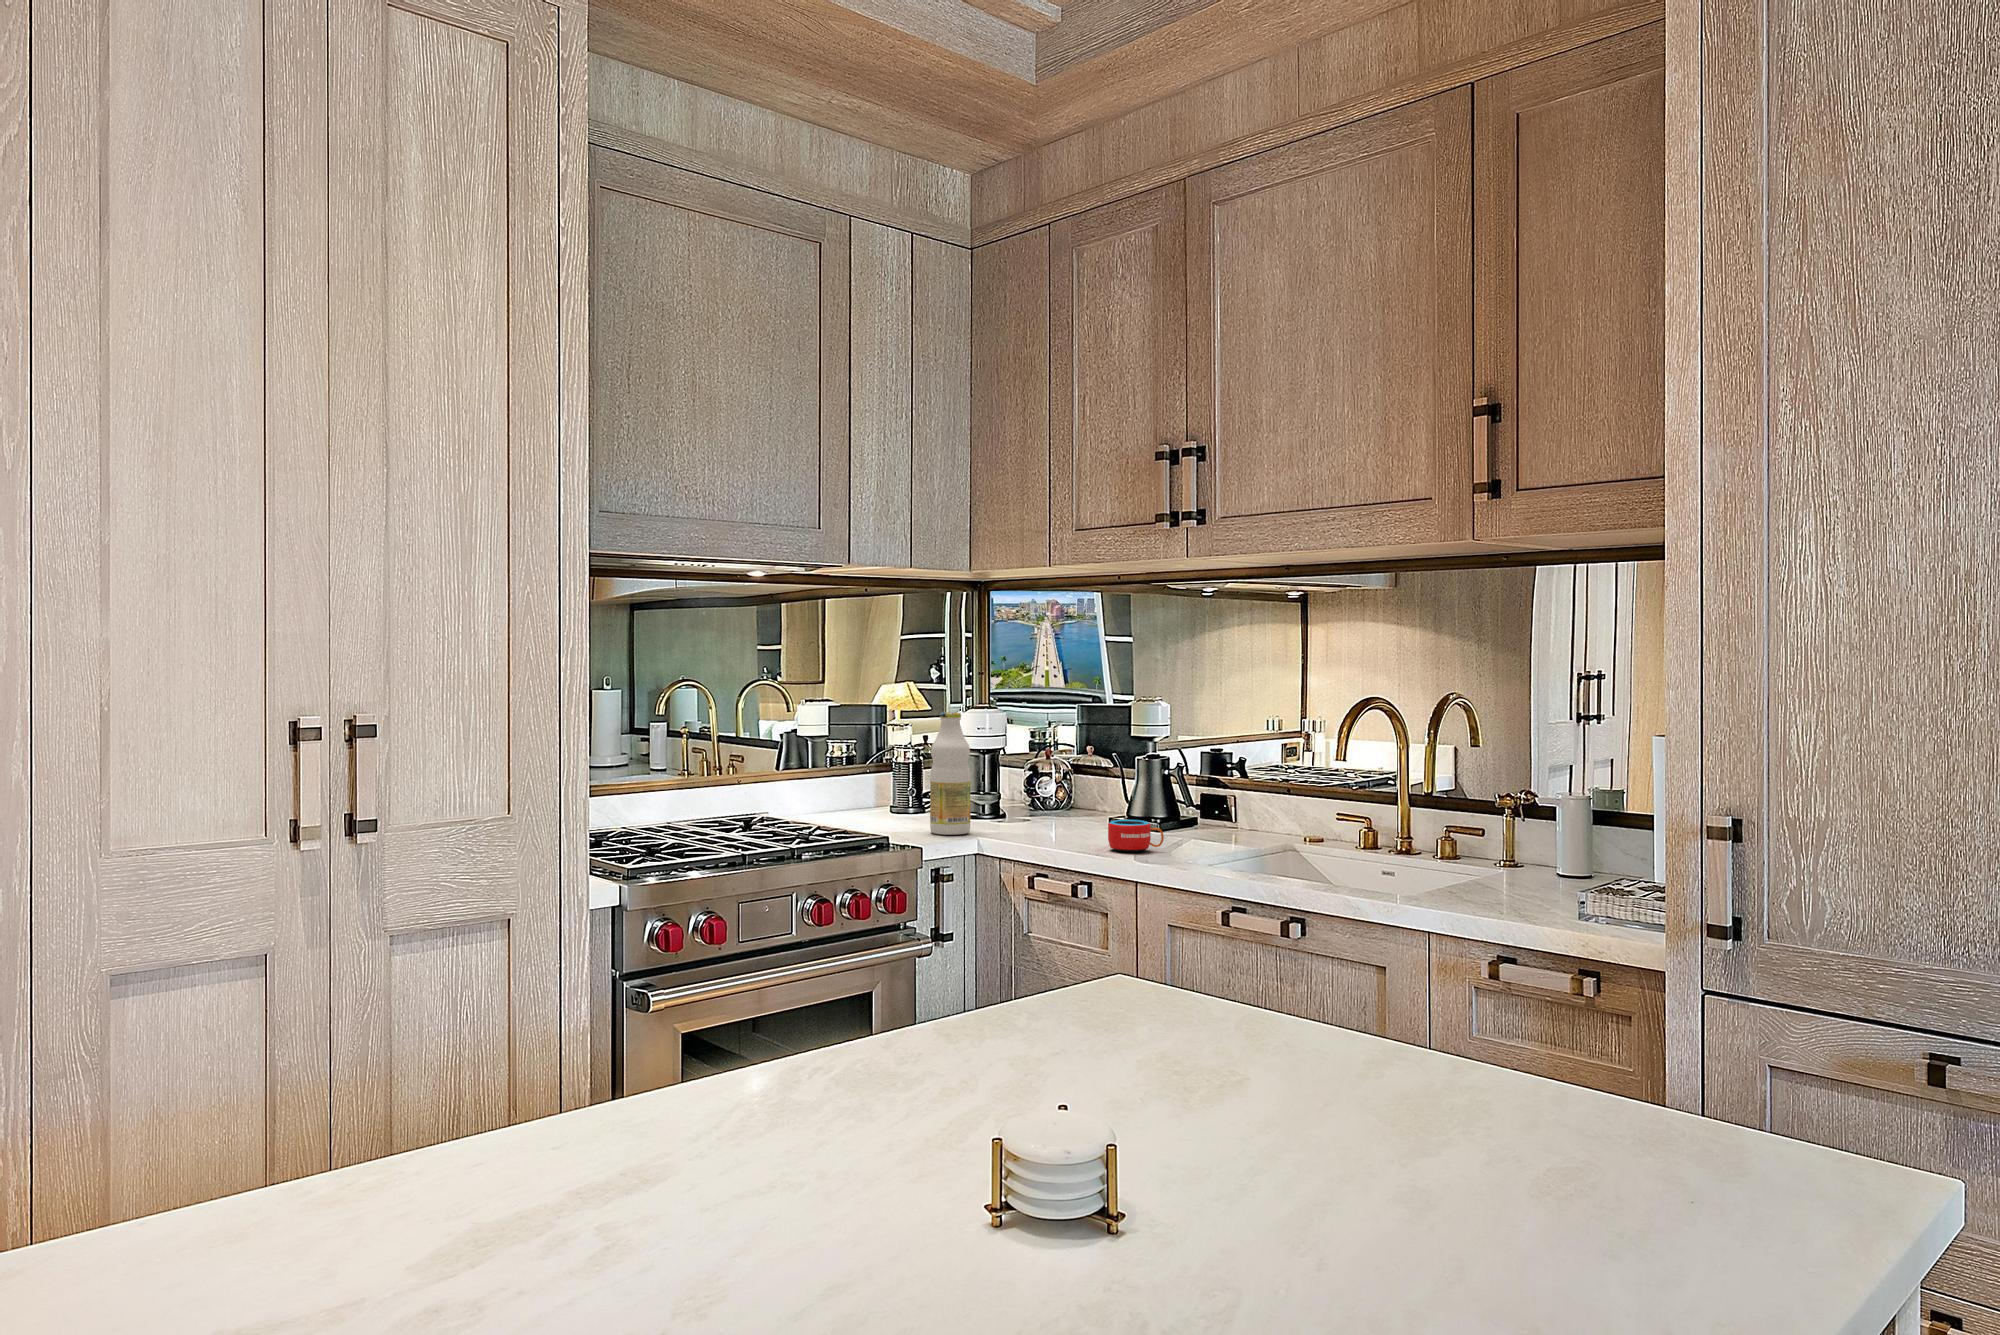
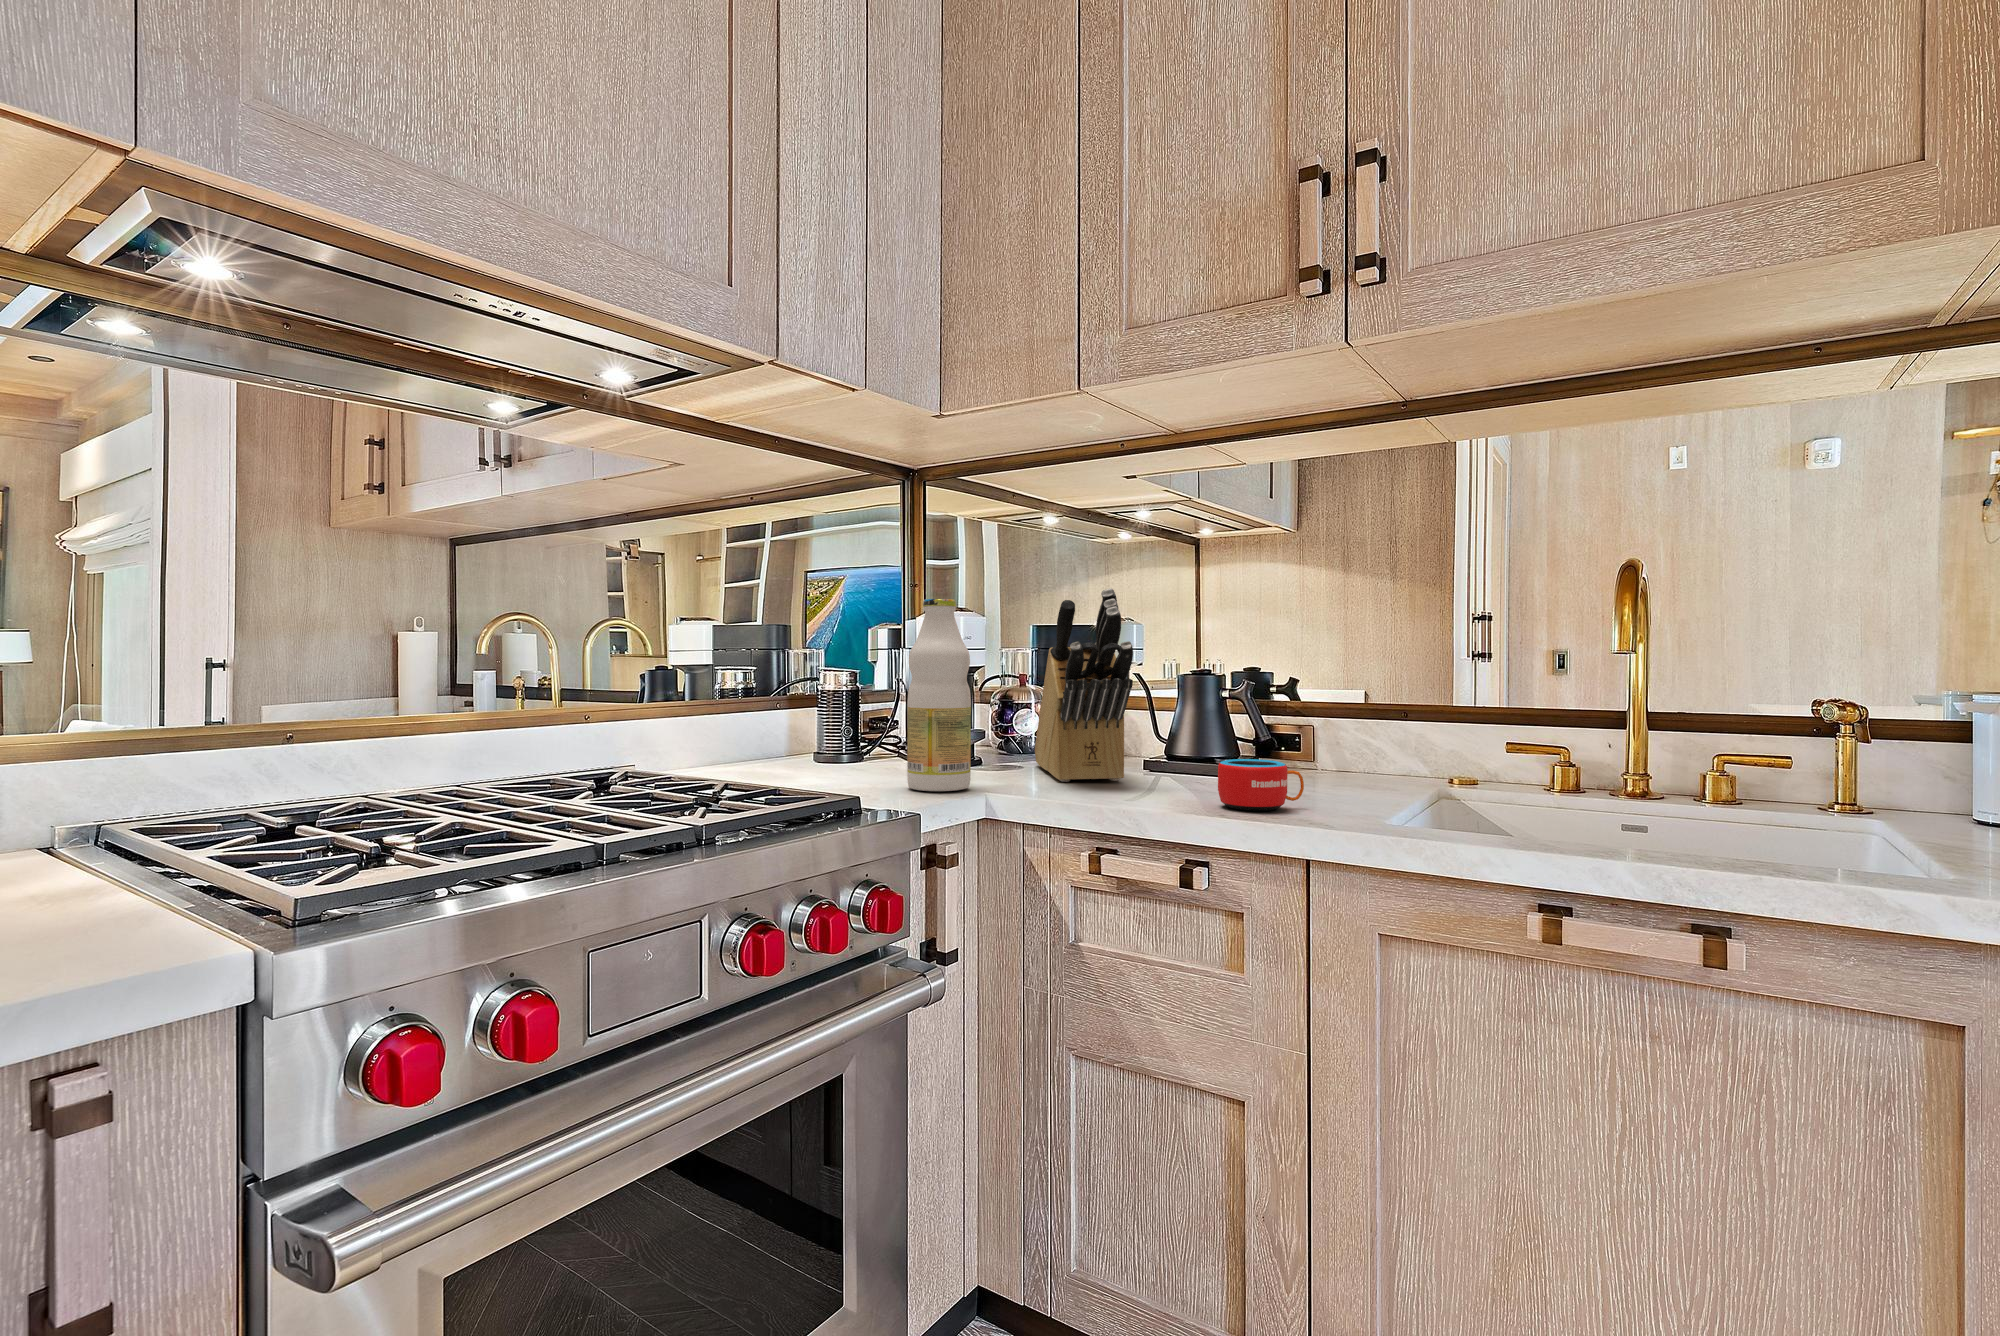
knife block: none [1033,702,1085,831] -> present [1035,588,1133,782]

